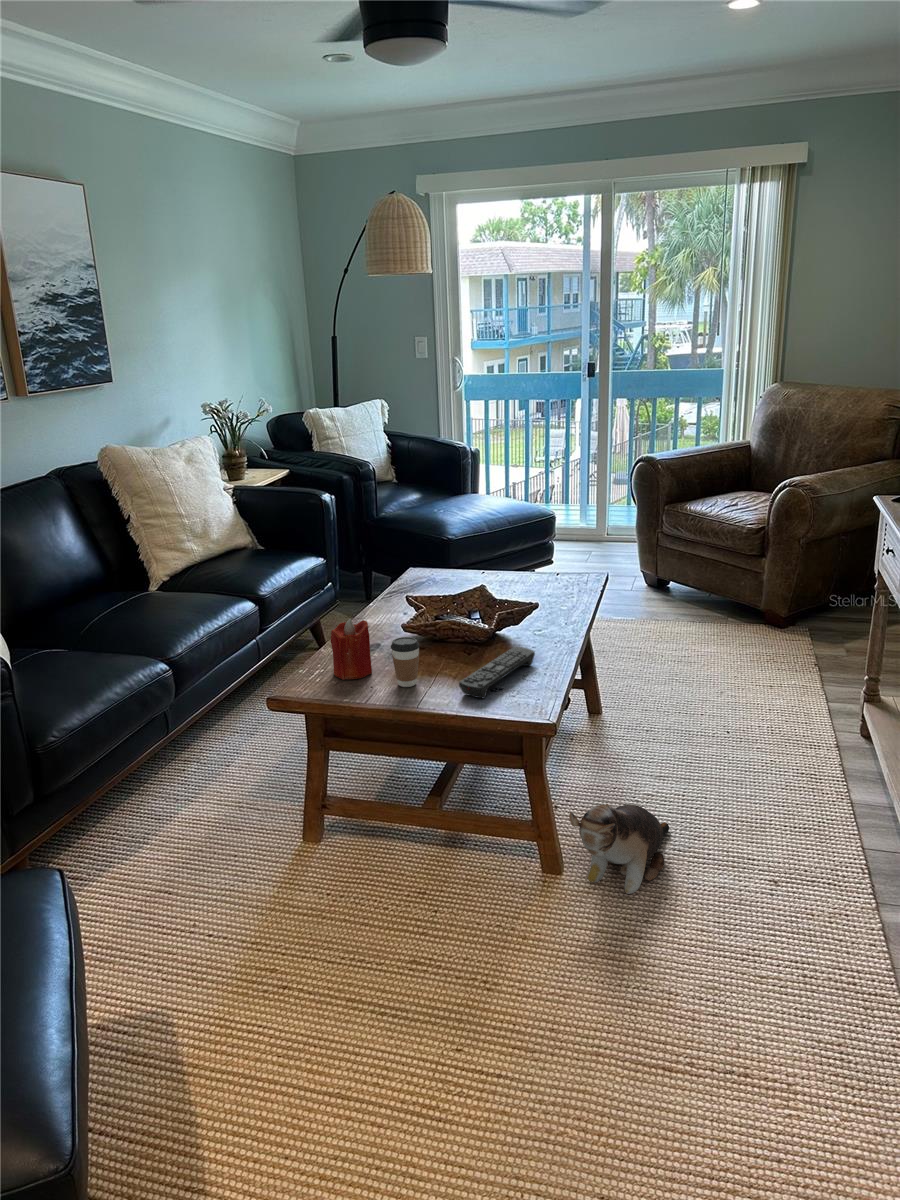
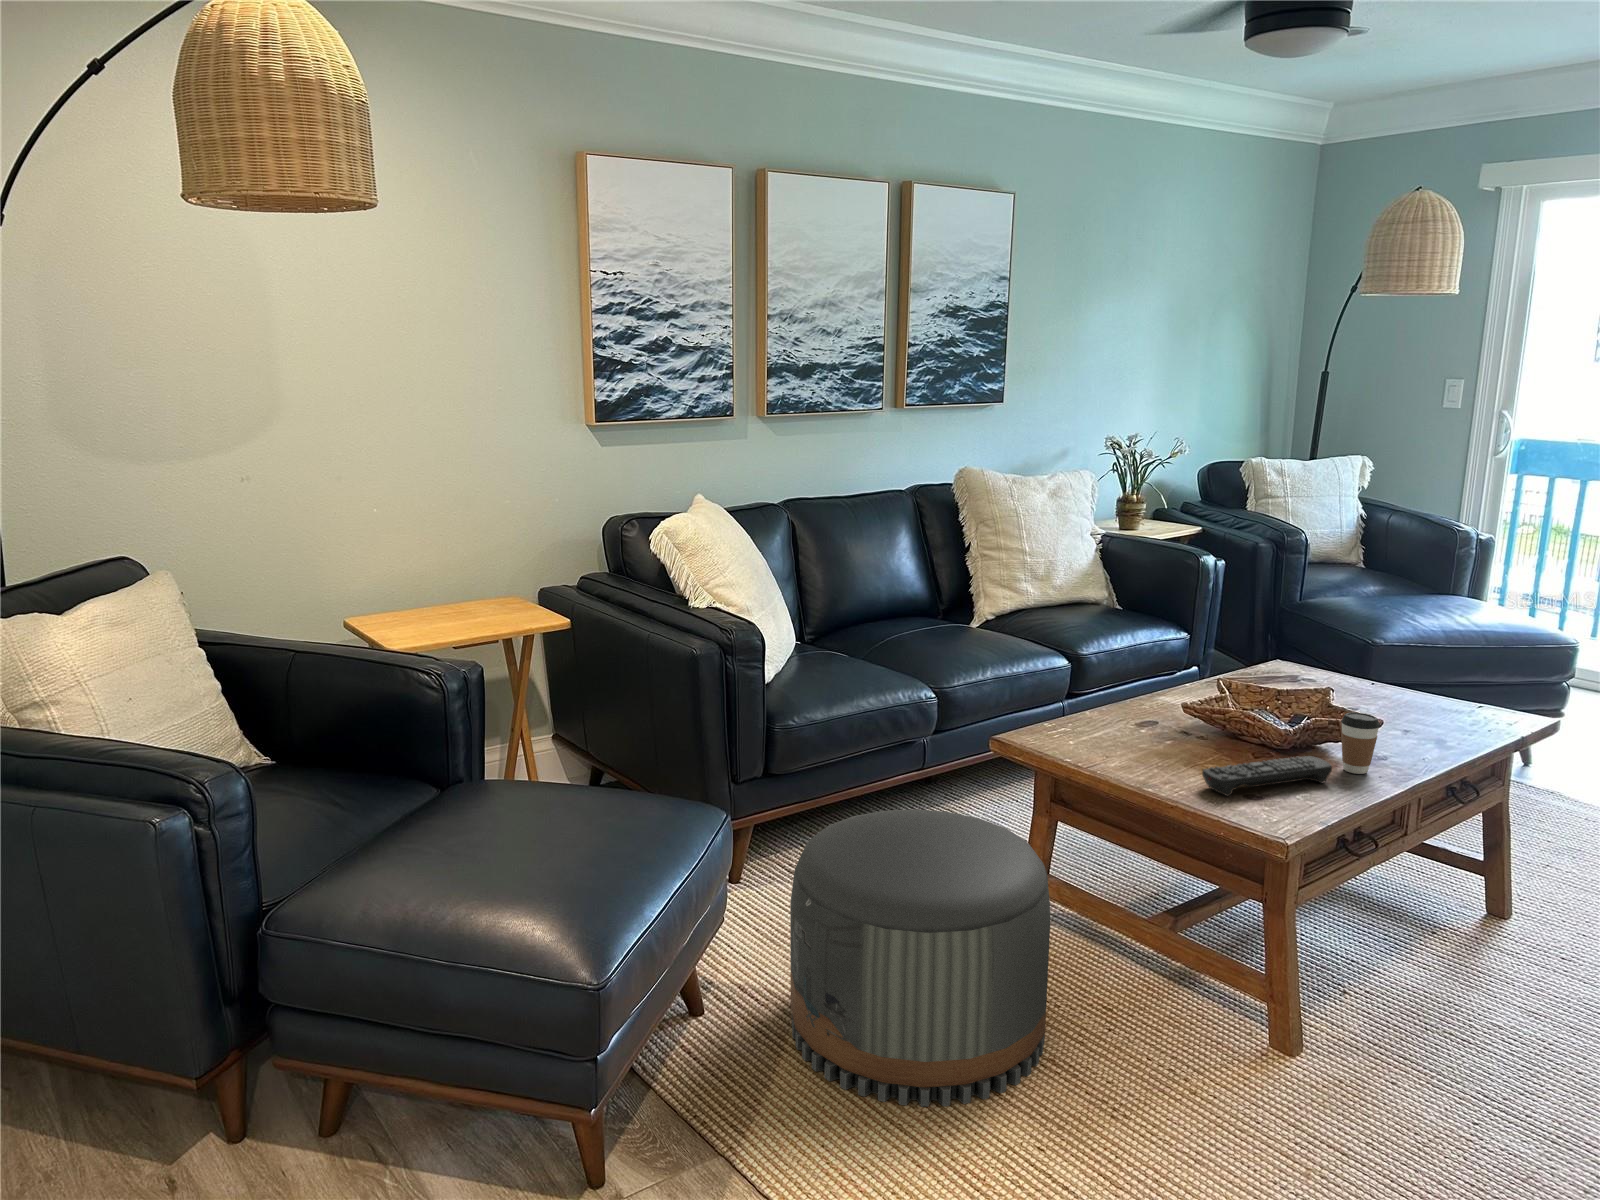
candle: present [331,619,372,680] -> none [1081,674,1130,745]
coffee cup: present [391,637,419,687] -> present [1341,712,1380,774]
pouf: none [150,780,407,1085] -> present [790,809,1050,1107]
plush toy: present [569,804,669,894] -> none [1286,963,1494,1109]

